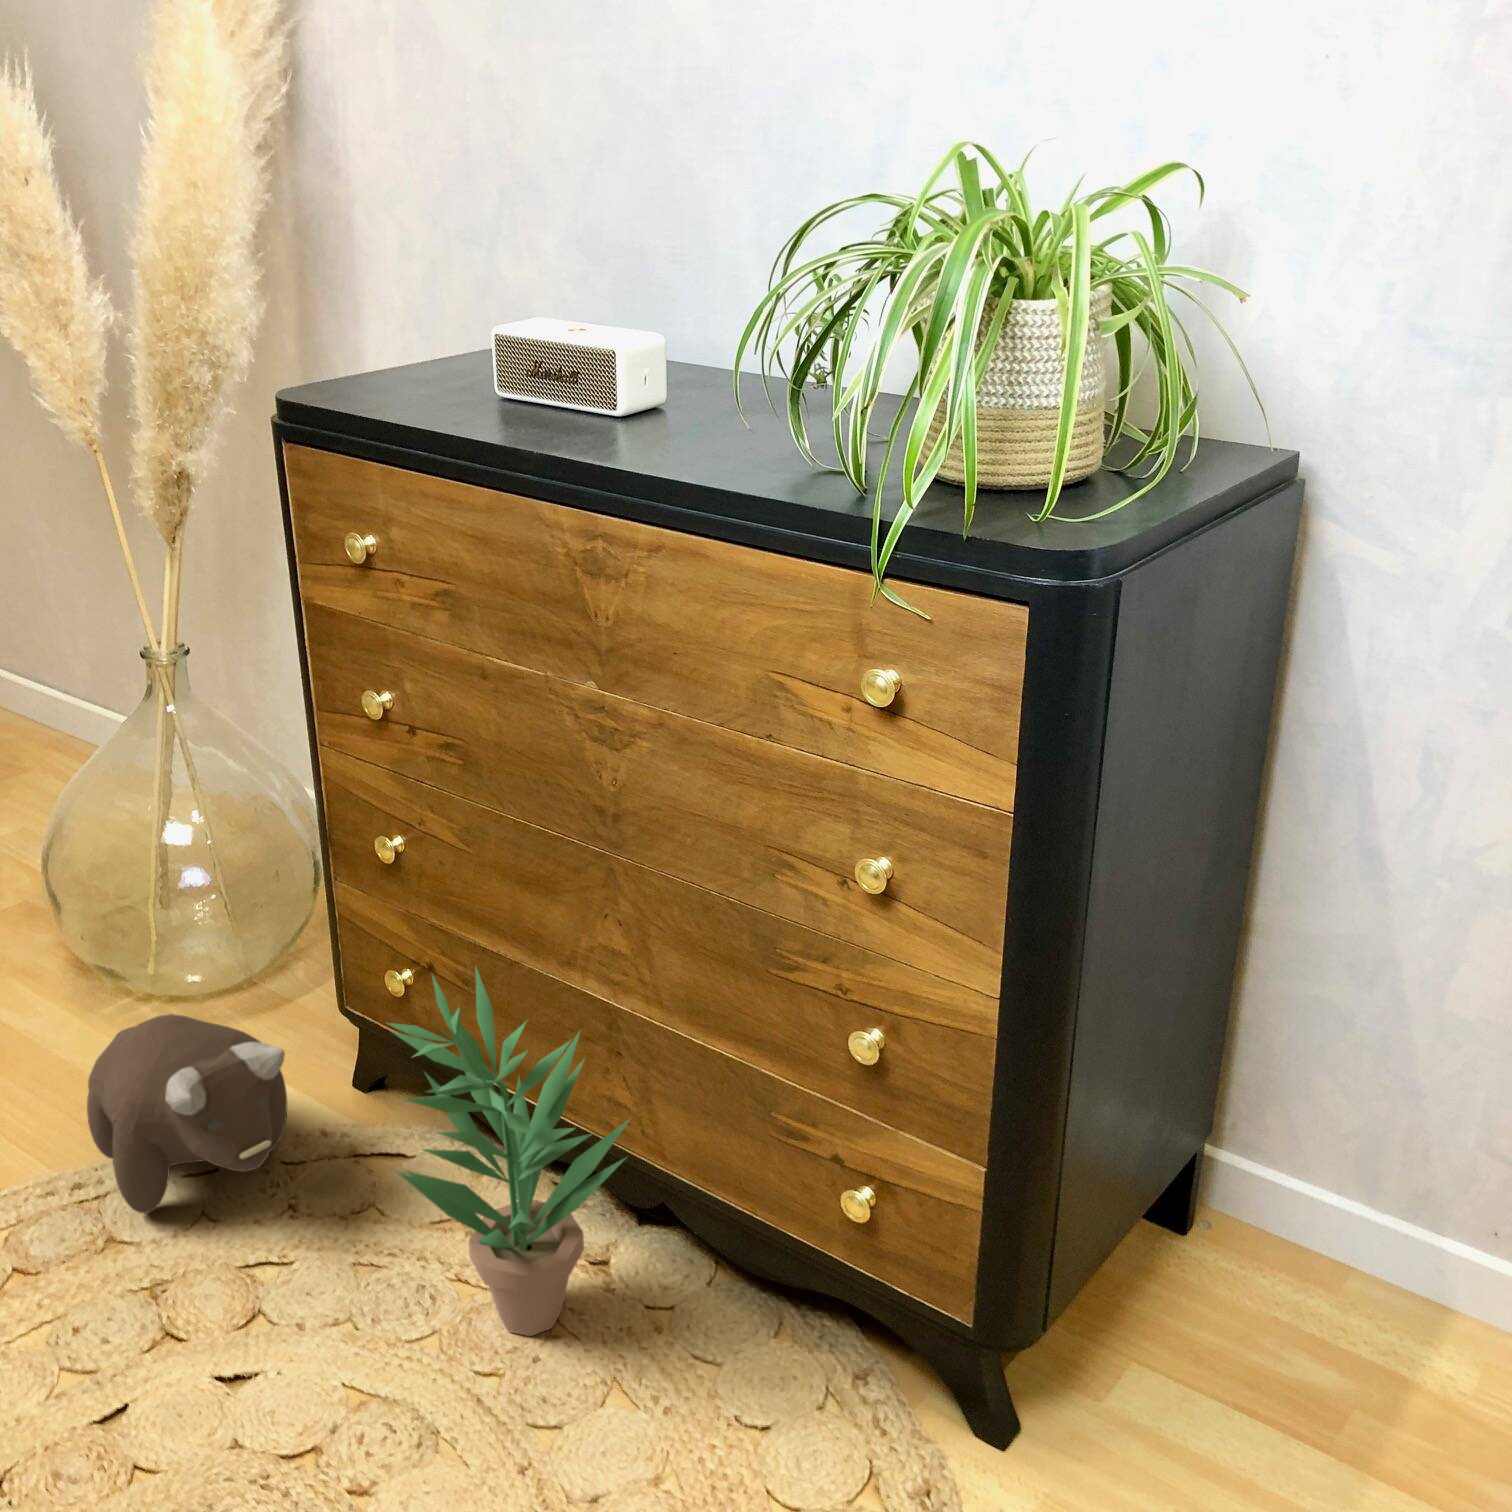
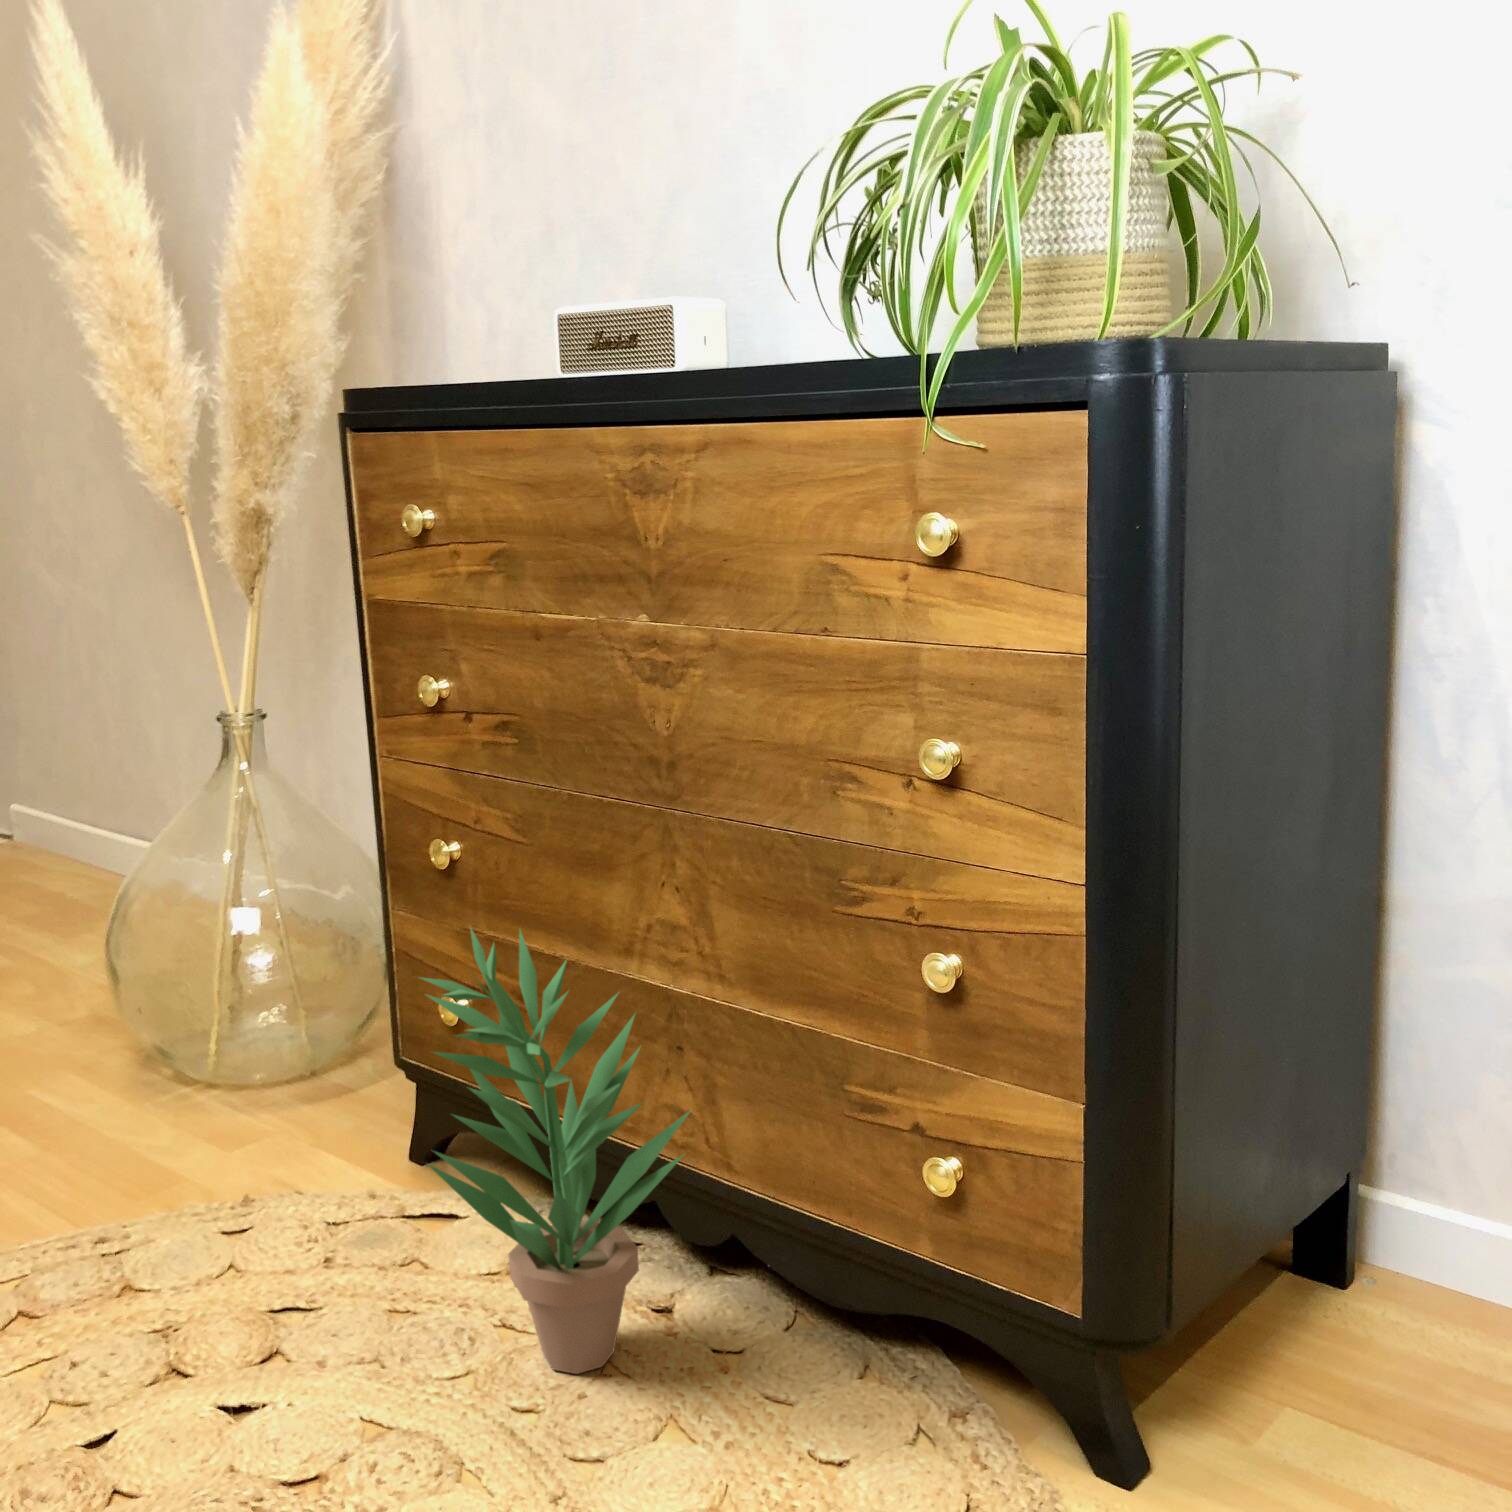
plush toy: present [87,1014,287,1213] -> none [118,1049,330,1263]

